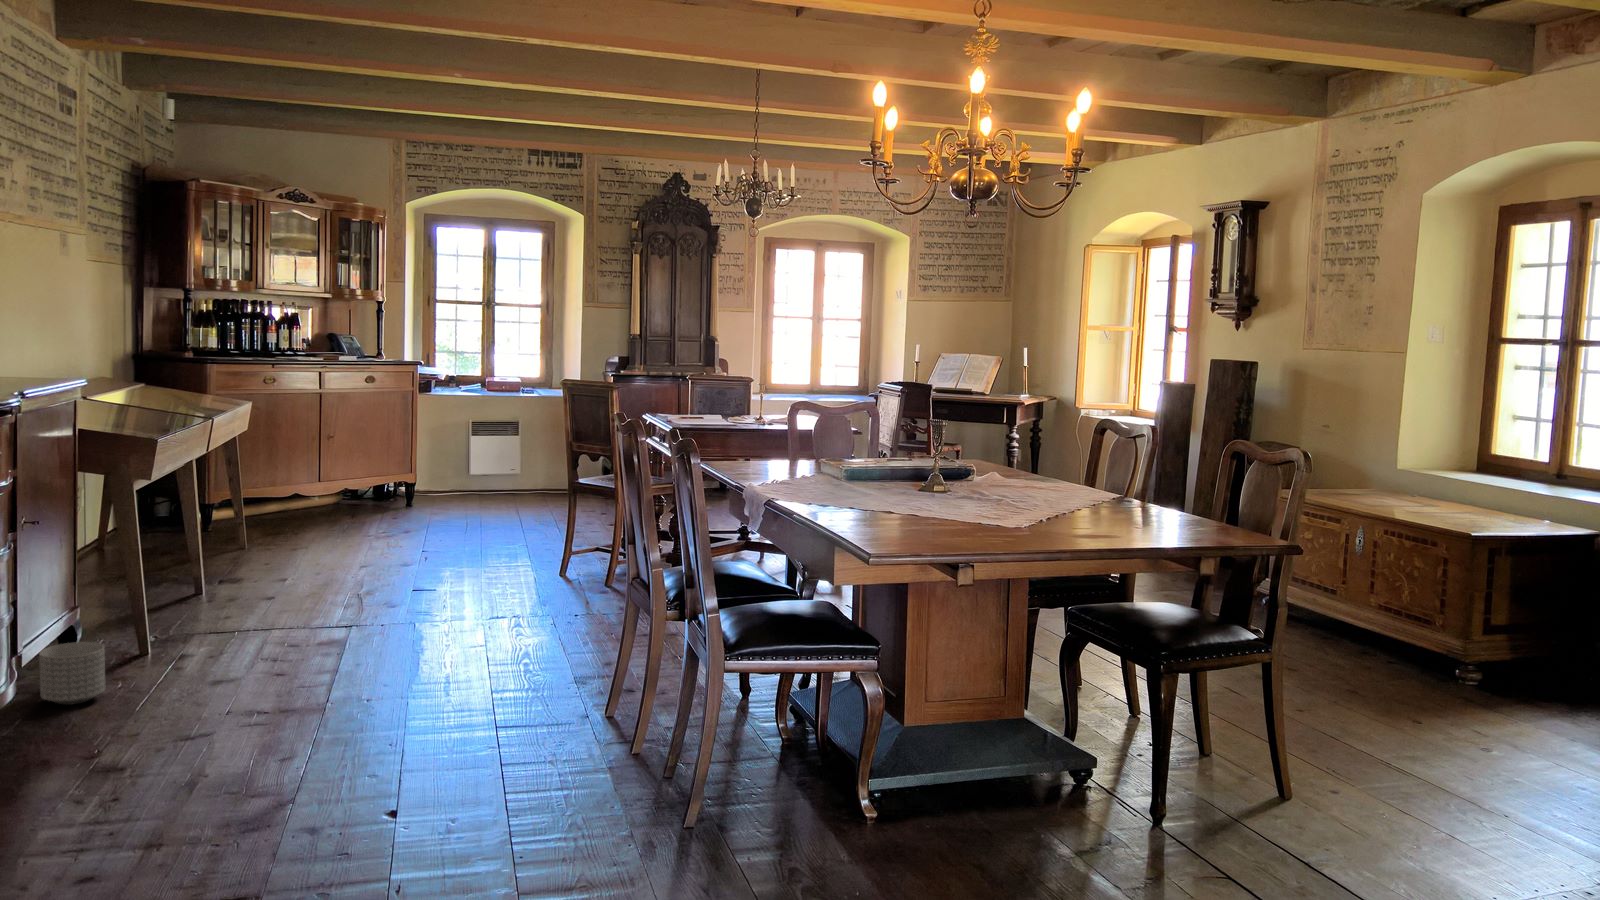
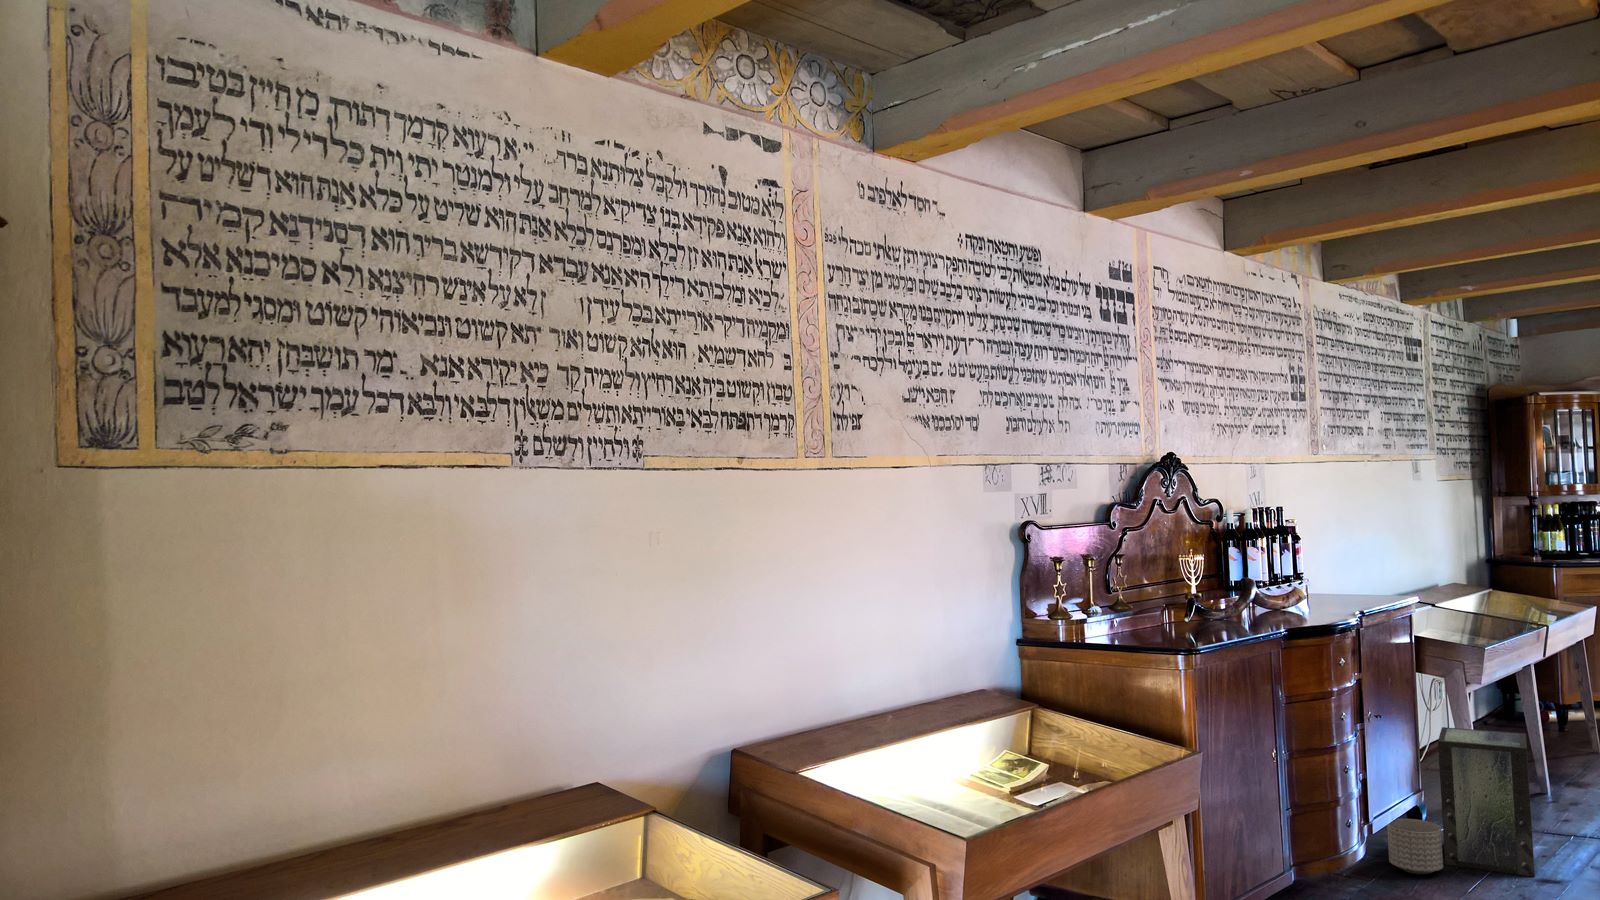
storage box: none [103,530,201,686] -> present [1438,727,1535,877]

